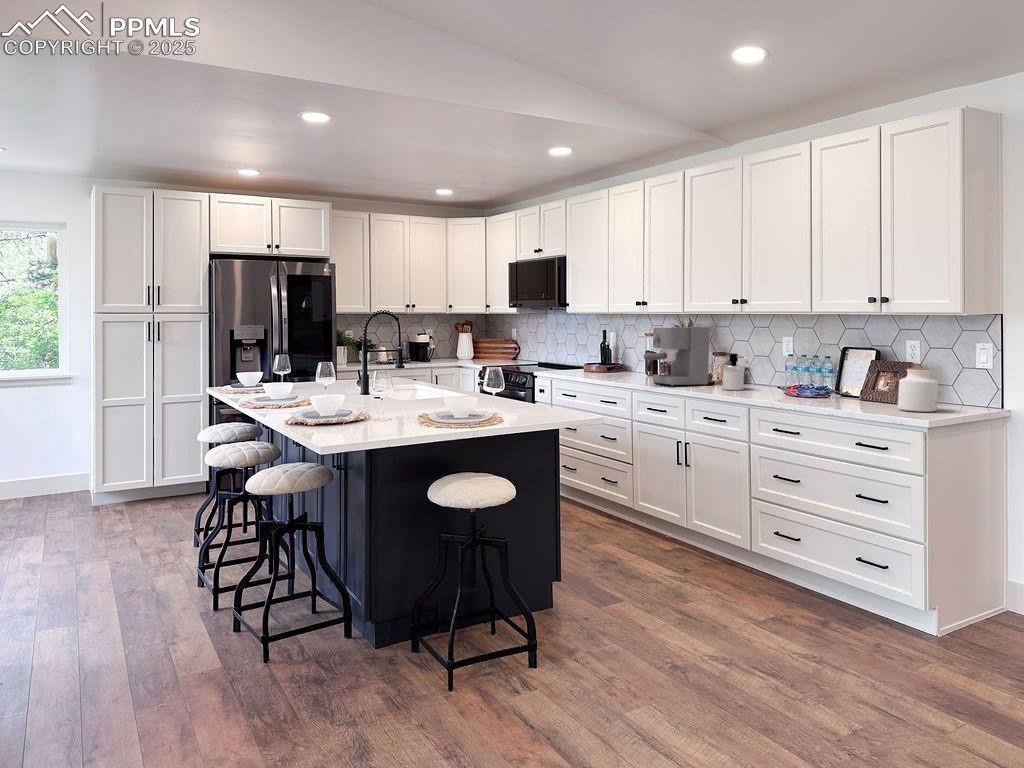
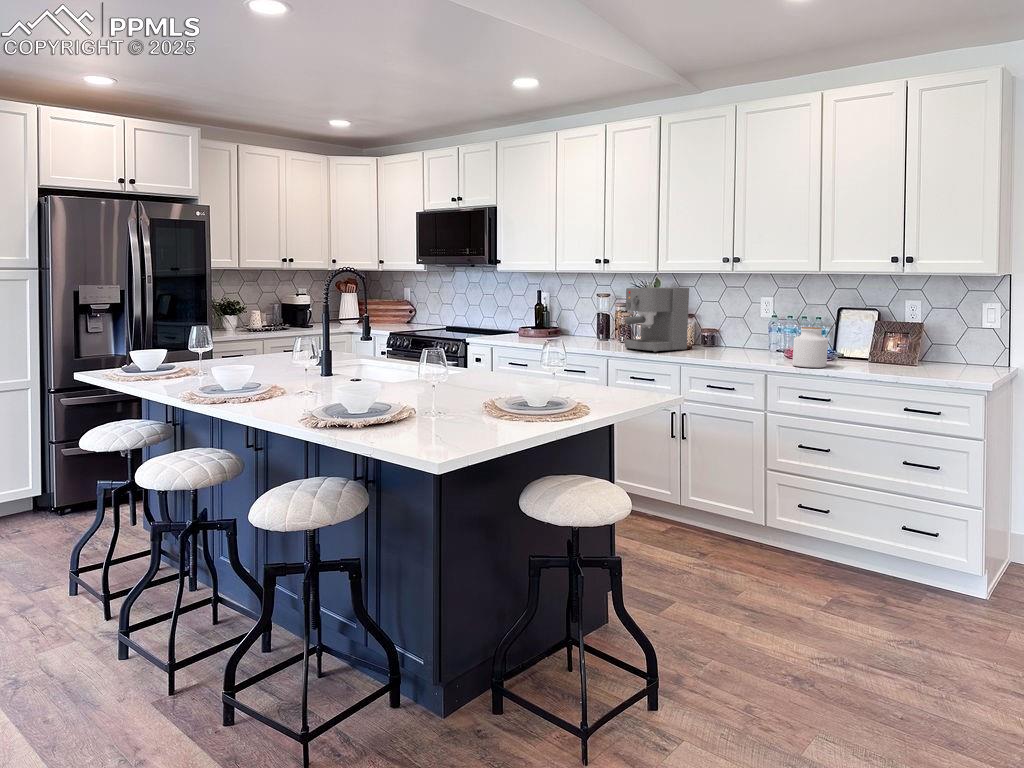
soap dispenser: present [722,354,748,390] -> none [711,316,744,355]
jar: present [898,368,938,412] -> present [792,327,828,368]

